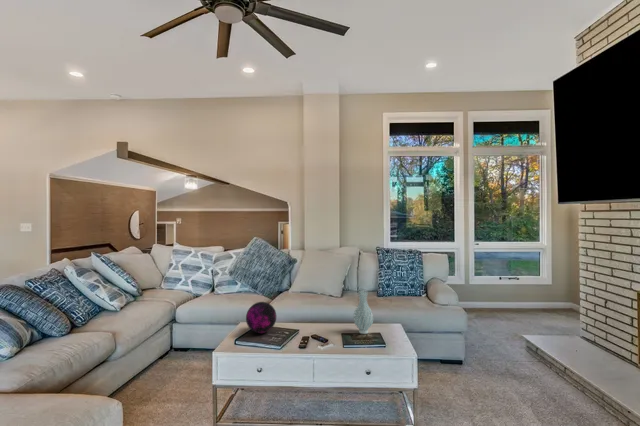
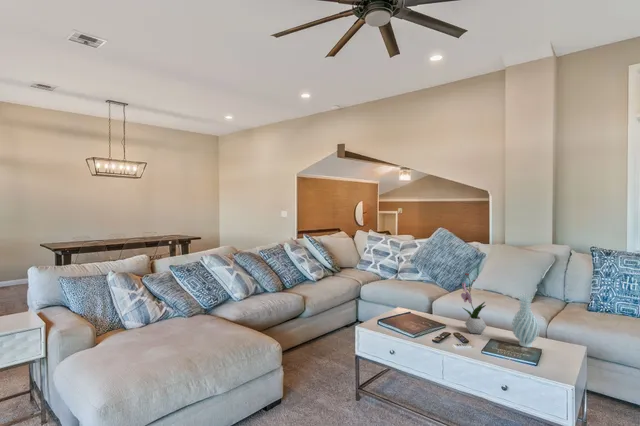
flower arrangement: none [310,278,333,332] -> present [461,273,486,334]
decorative orb: present [246,302,276,333] -> none [394,290,425,320]

